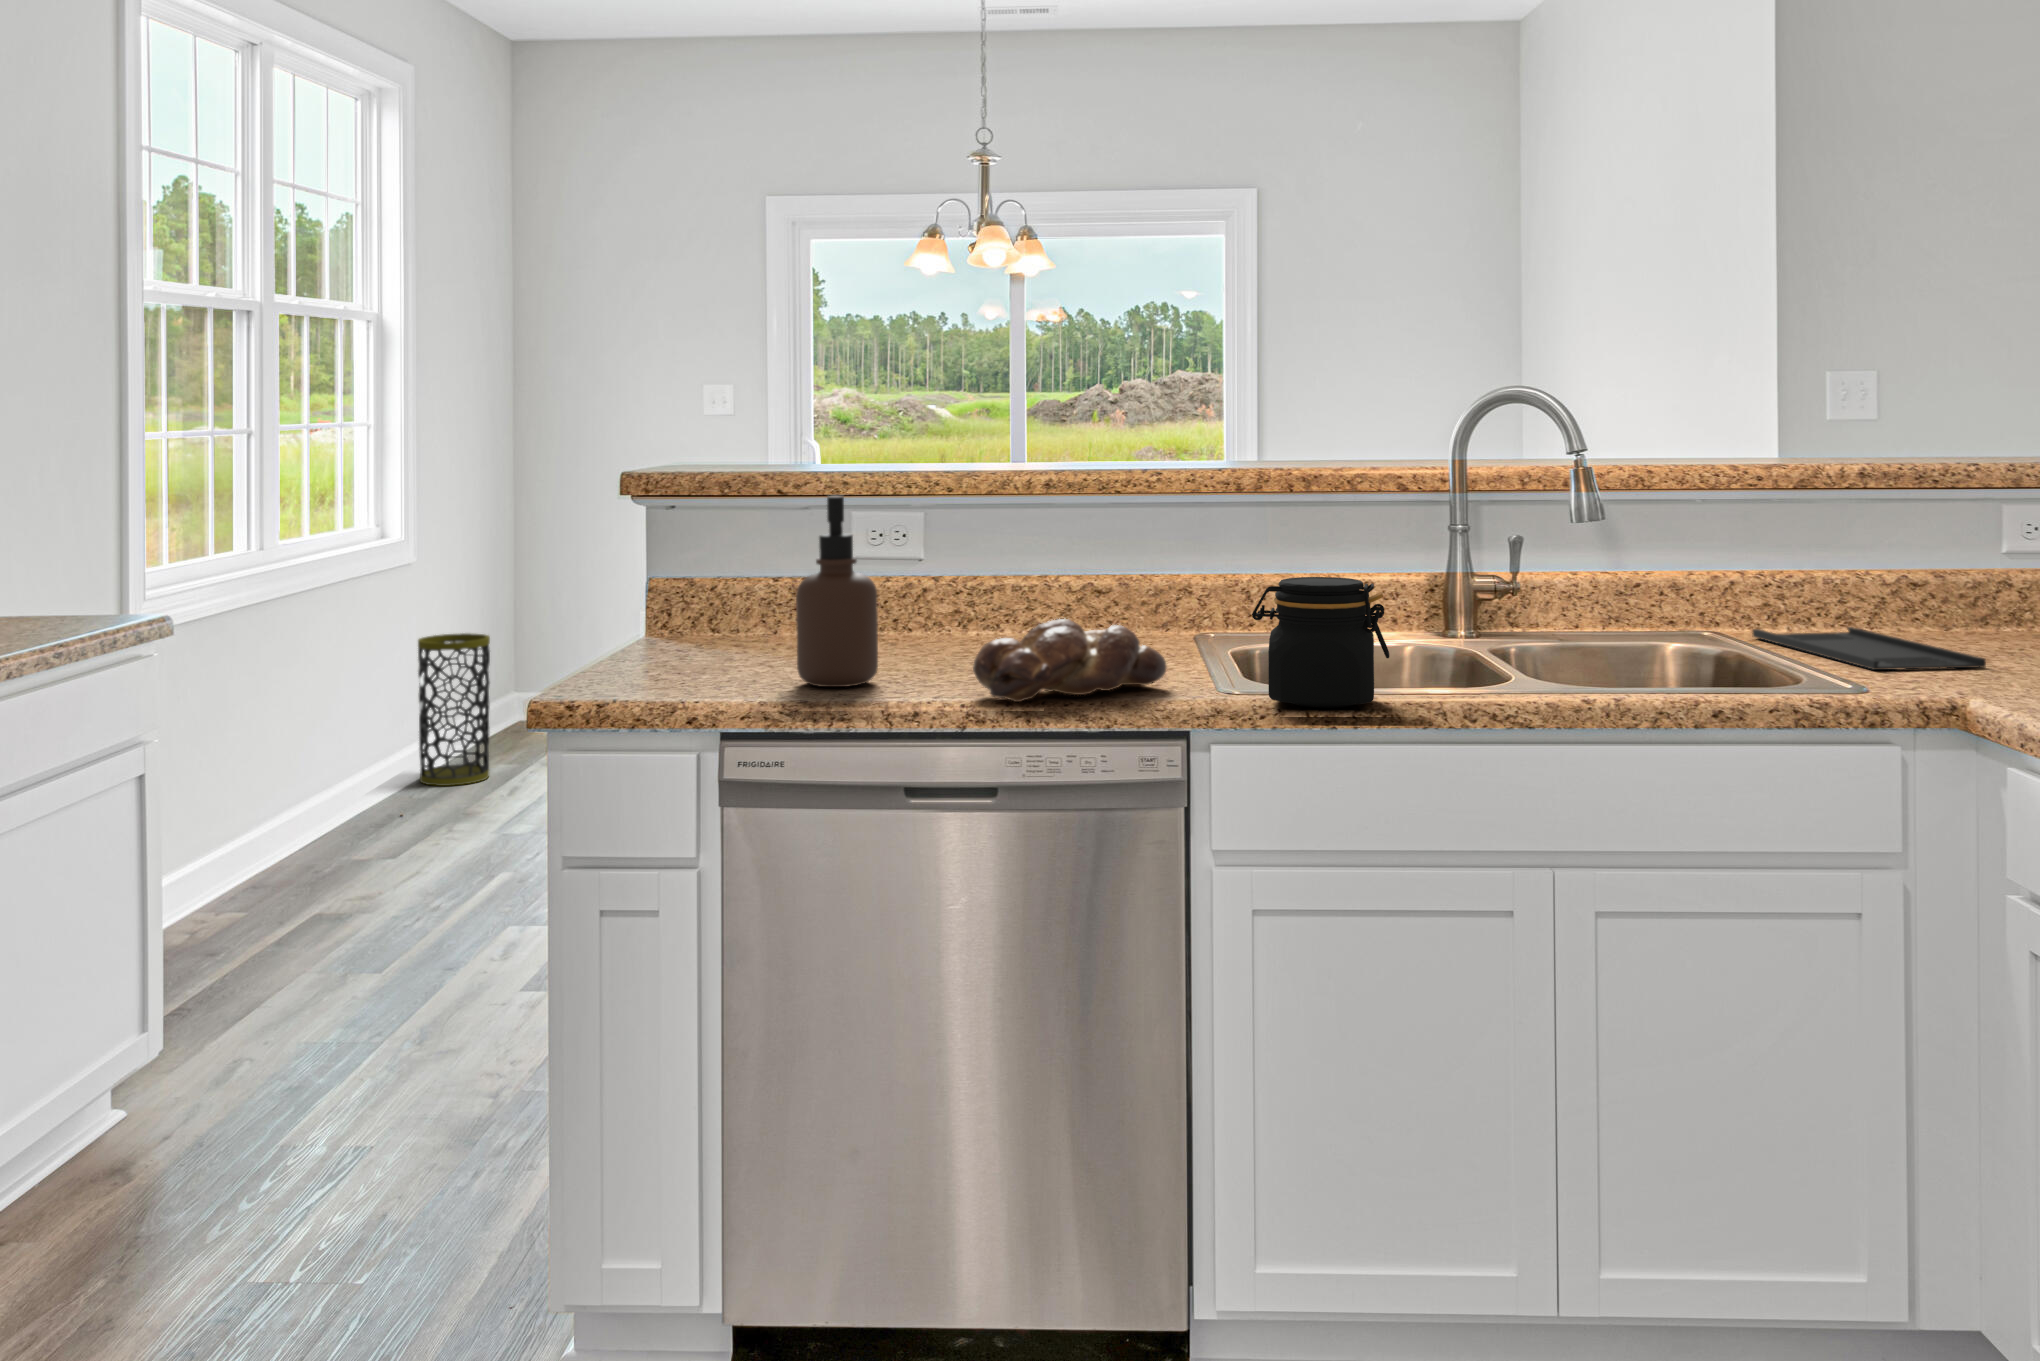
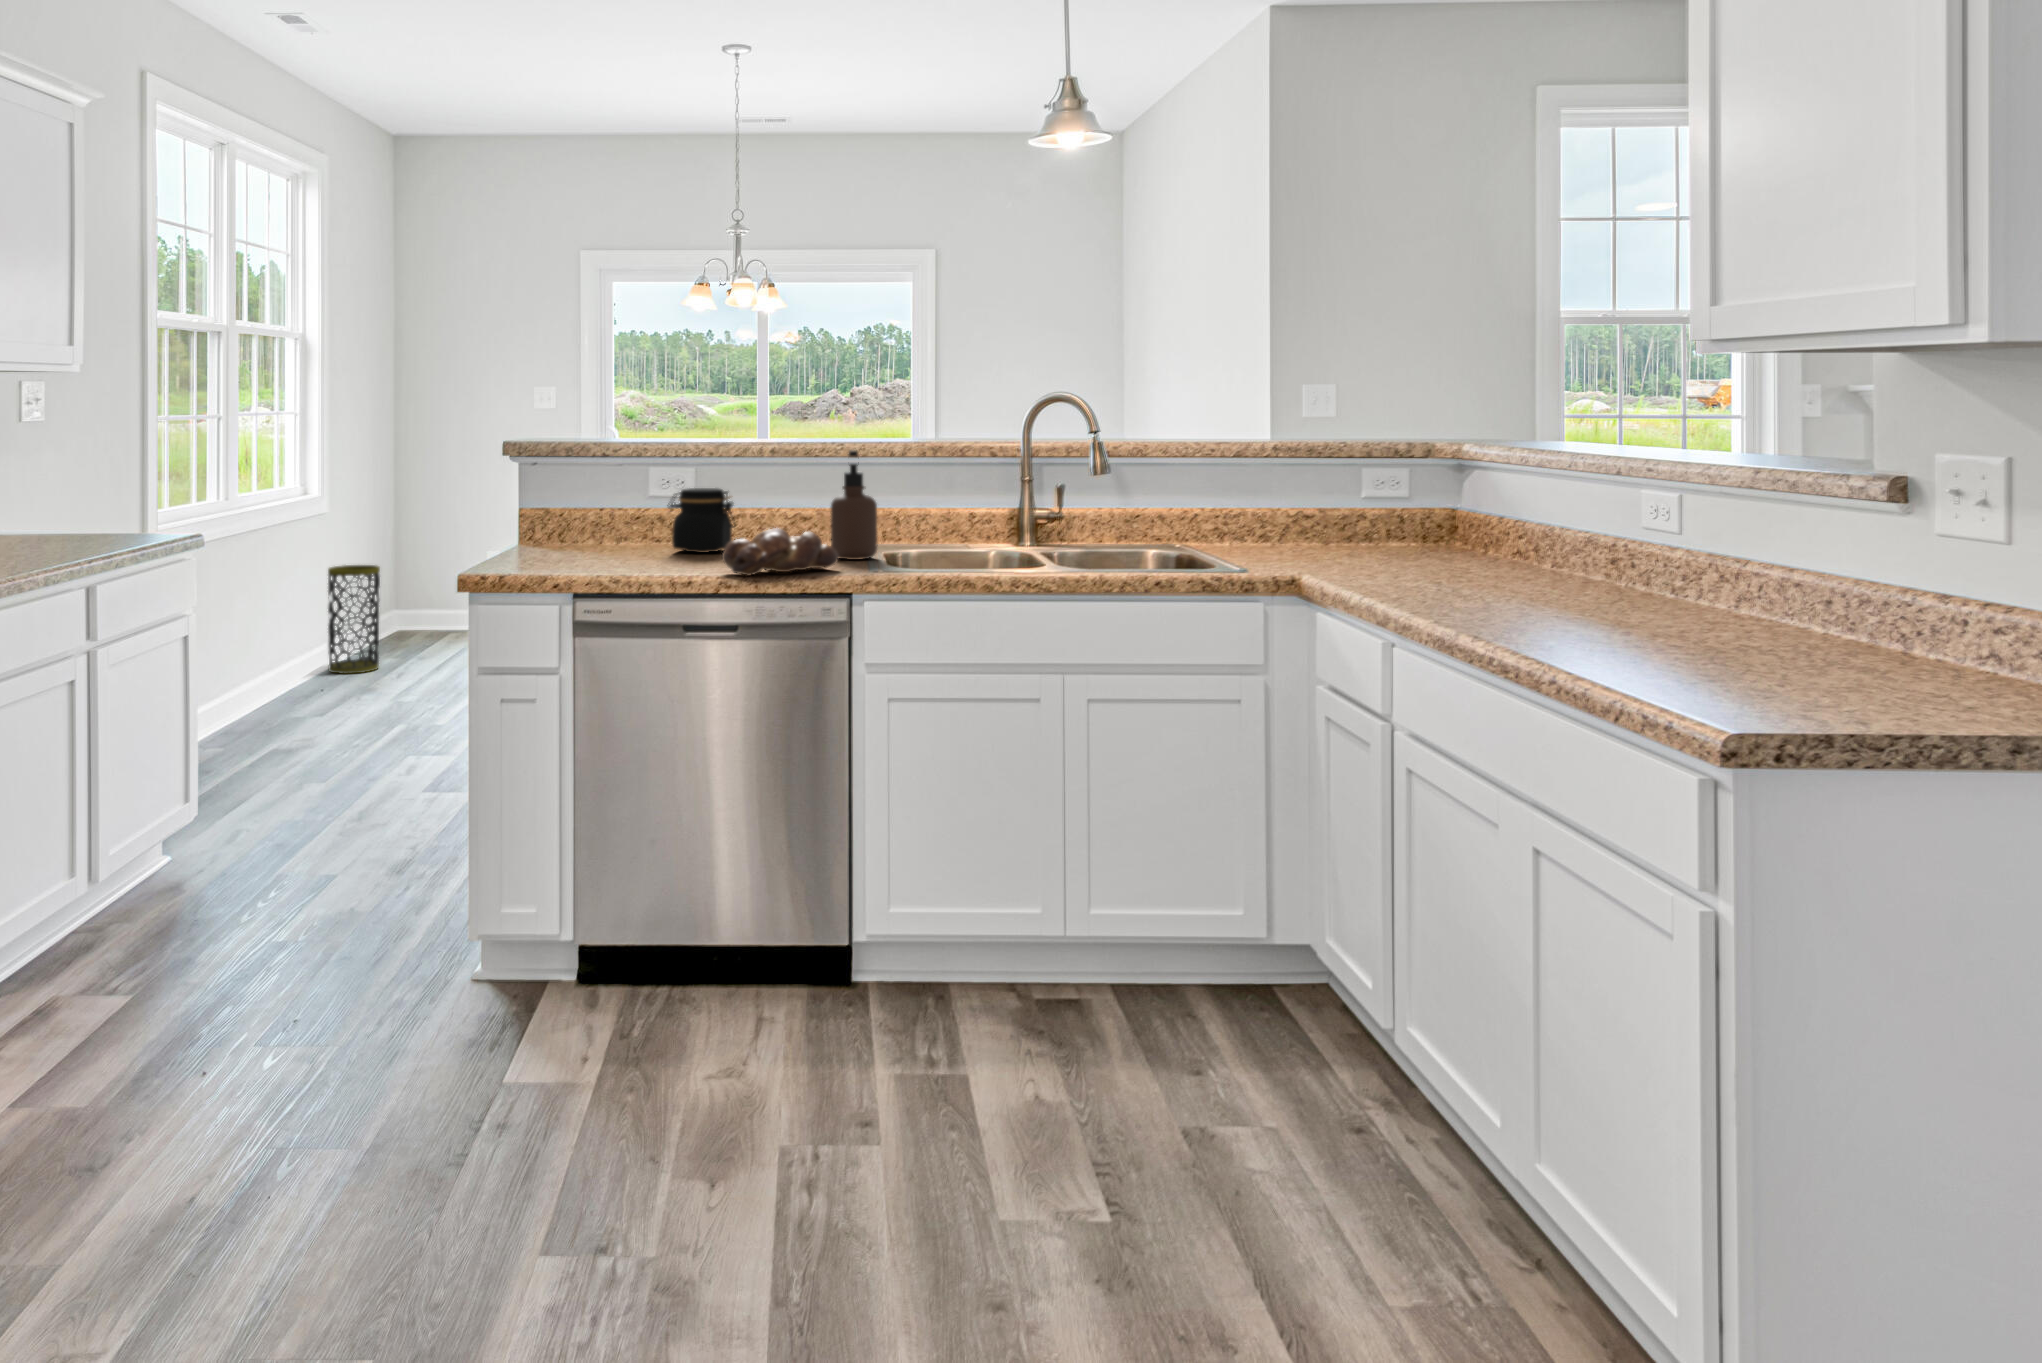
soap dispenser: present [796,496,878,687] -> present [831,450,878,560]
jar: present [1252,577,1390,708] -> present [667,488,735,553]
tray: present [1752,627,1986,670] -> none [1208,542,1332,563]

